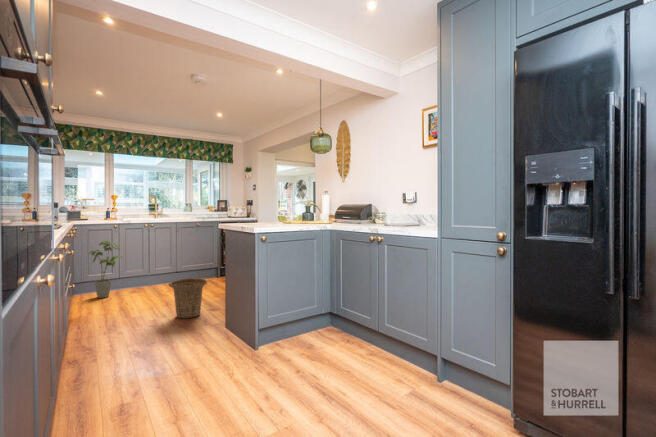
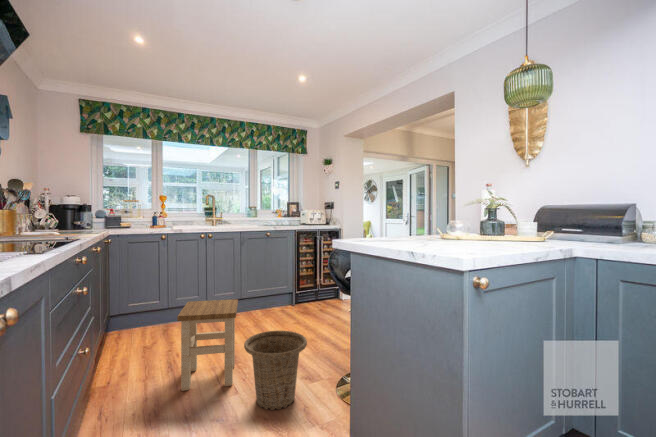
house plant: present [89,241,121,298] -> none [124,260,171,344]
stool: none [128,263,168,315] -> present [177,299,238,391]

